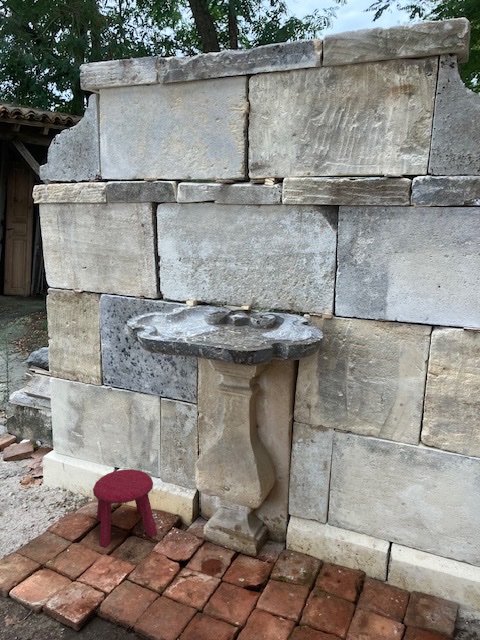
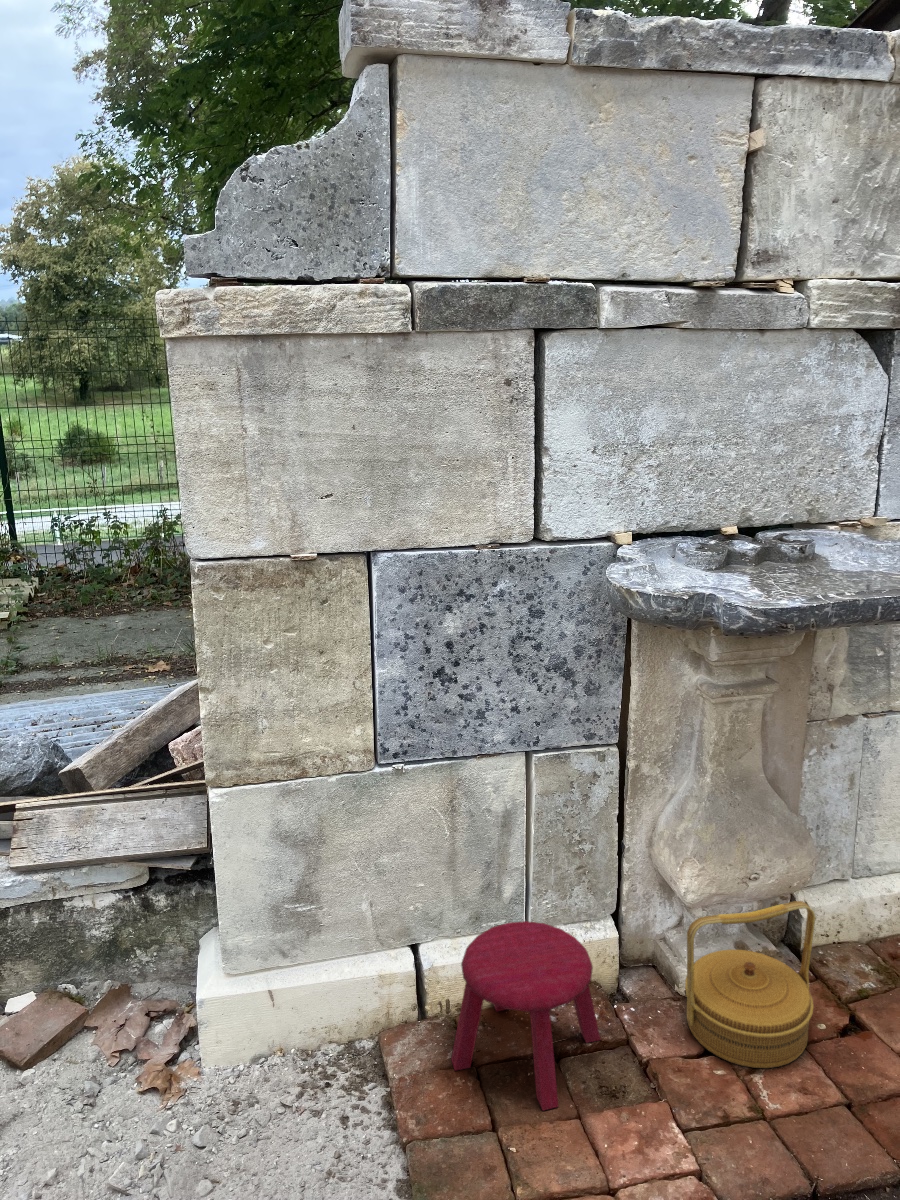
woven basket: none [178,495,242,583] -> present [685,901,816,1068]

